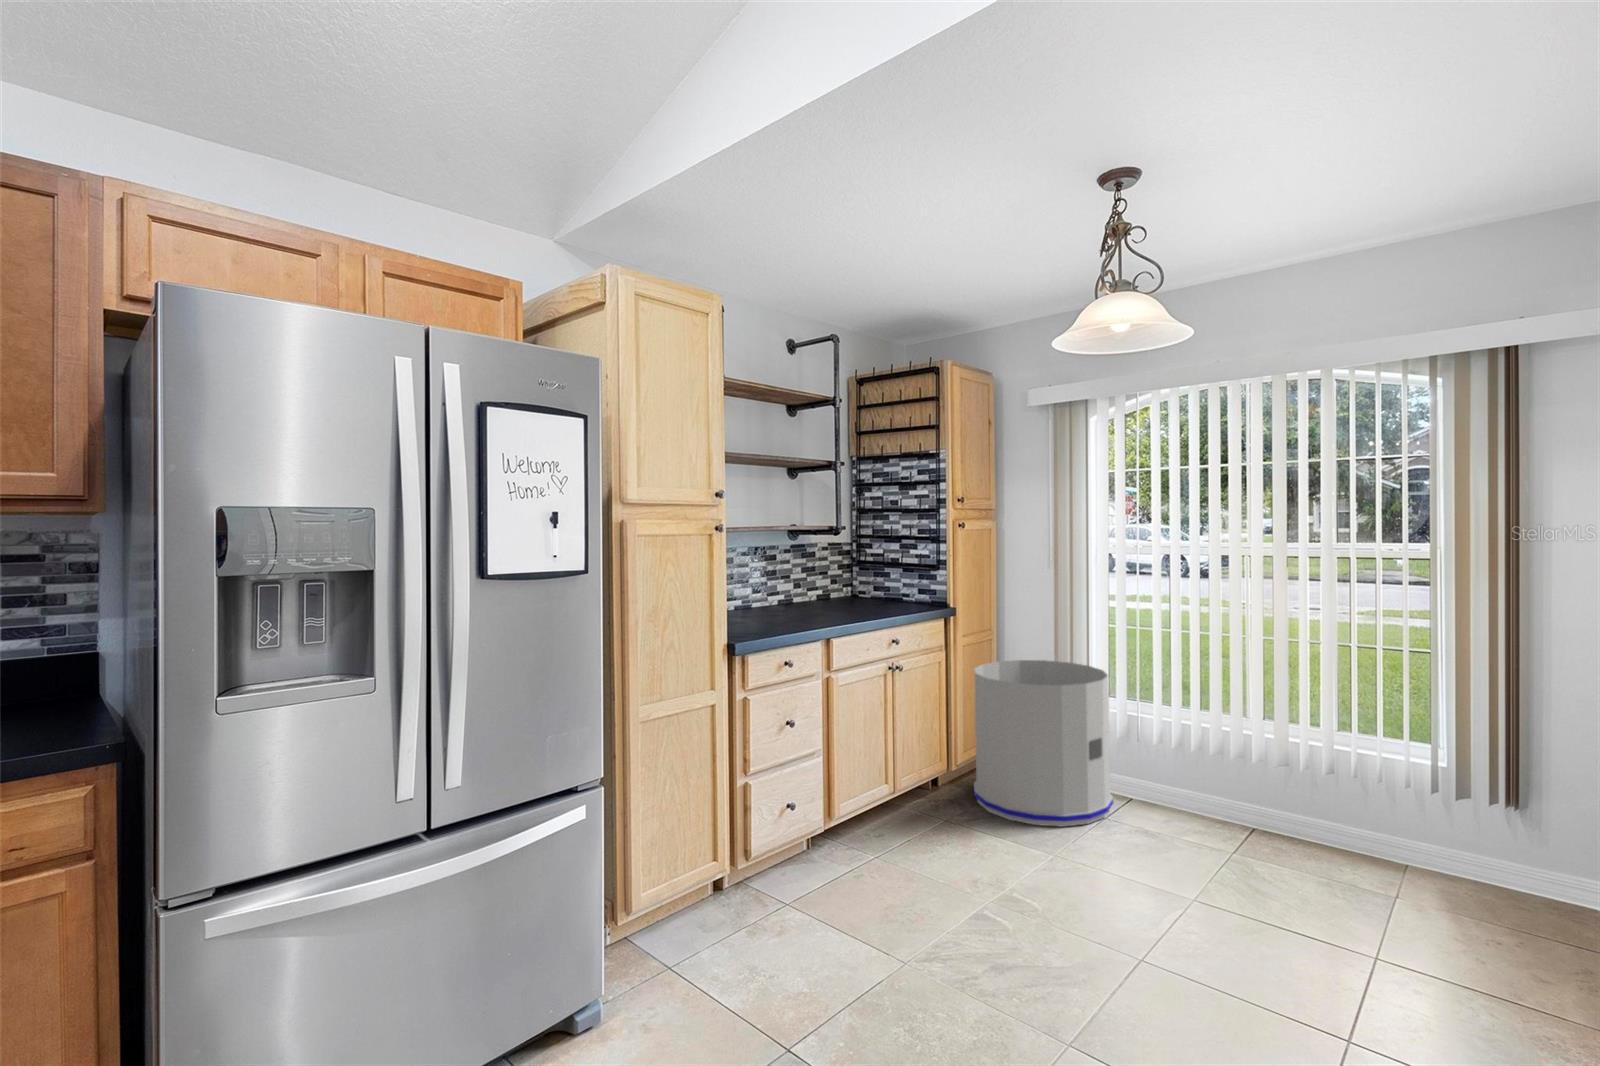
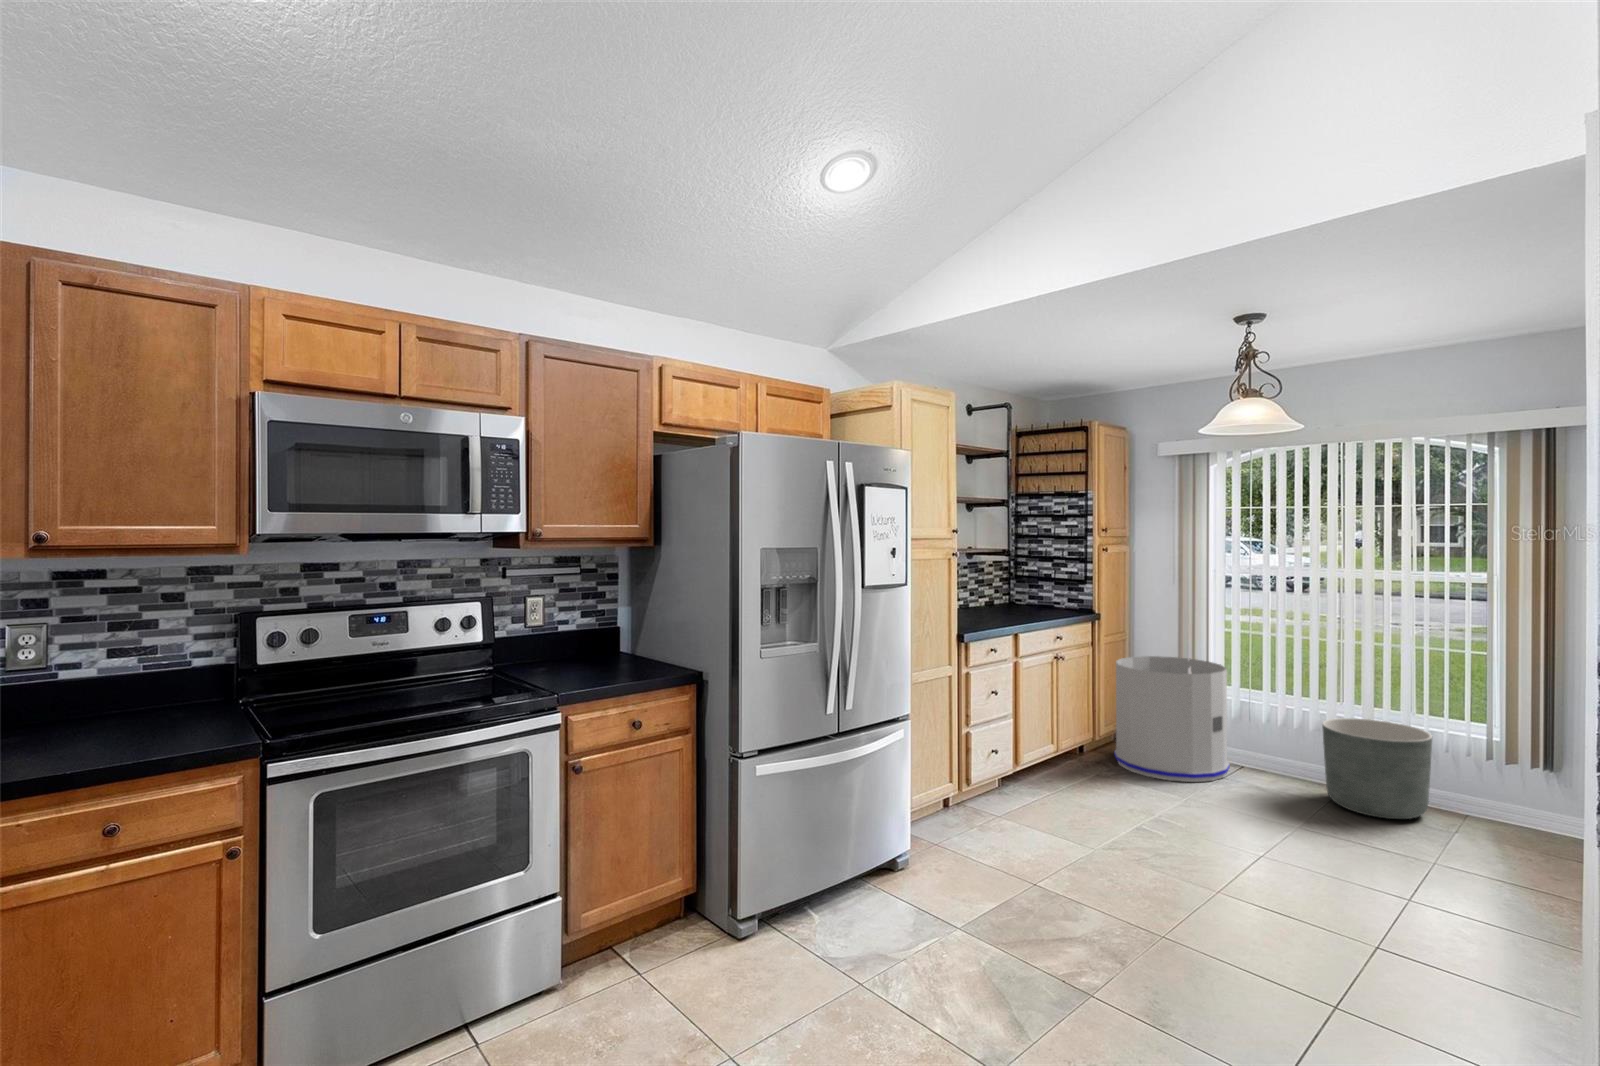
planter: none [1224,739,1363,879] -> present [1322,718,1432,819]

